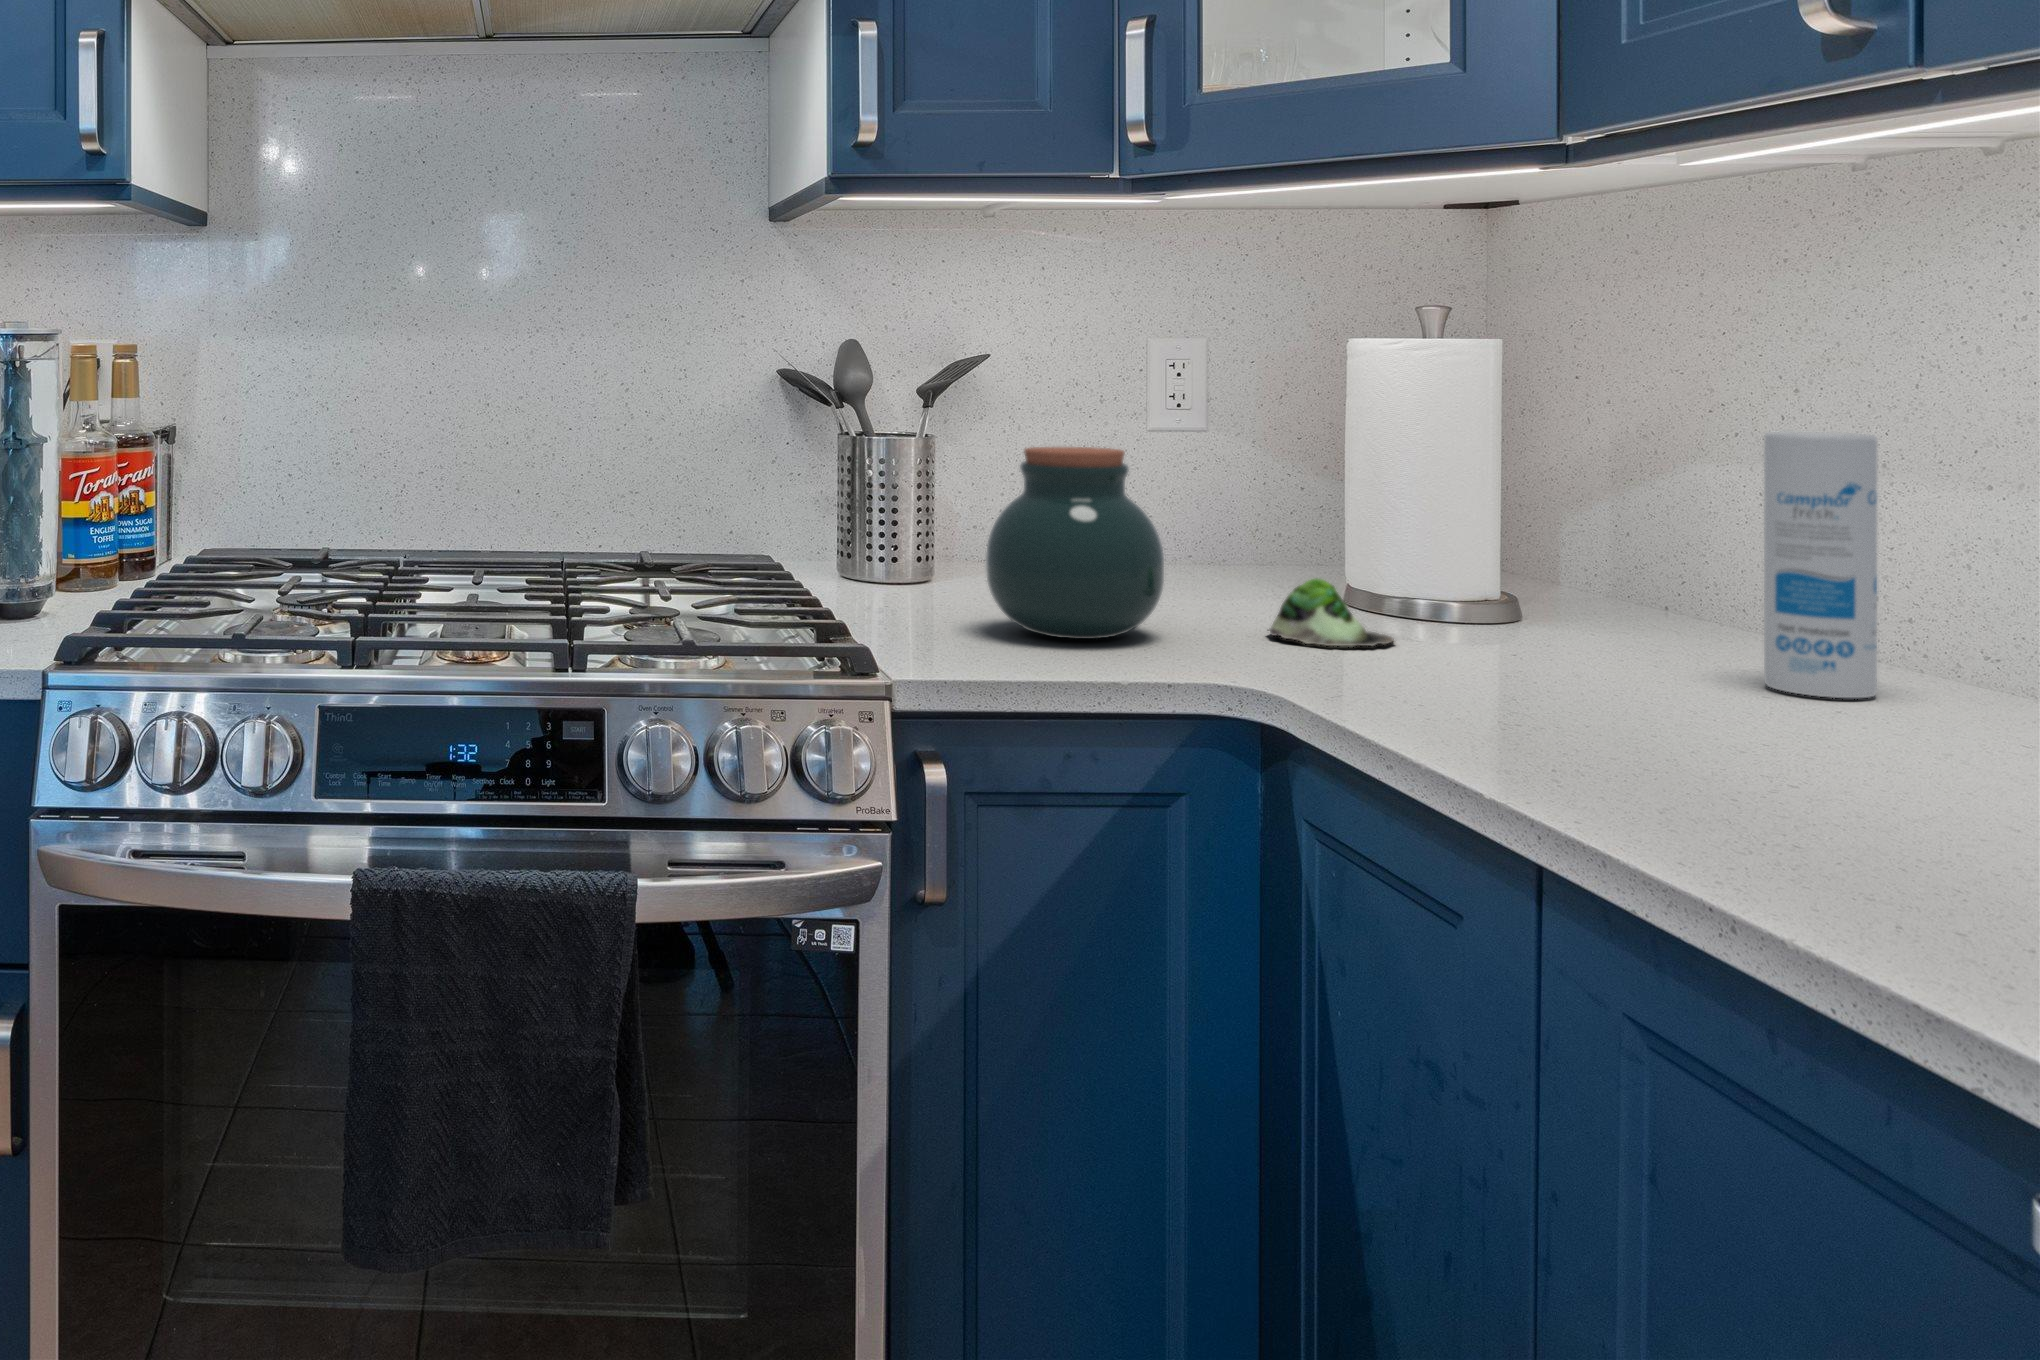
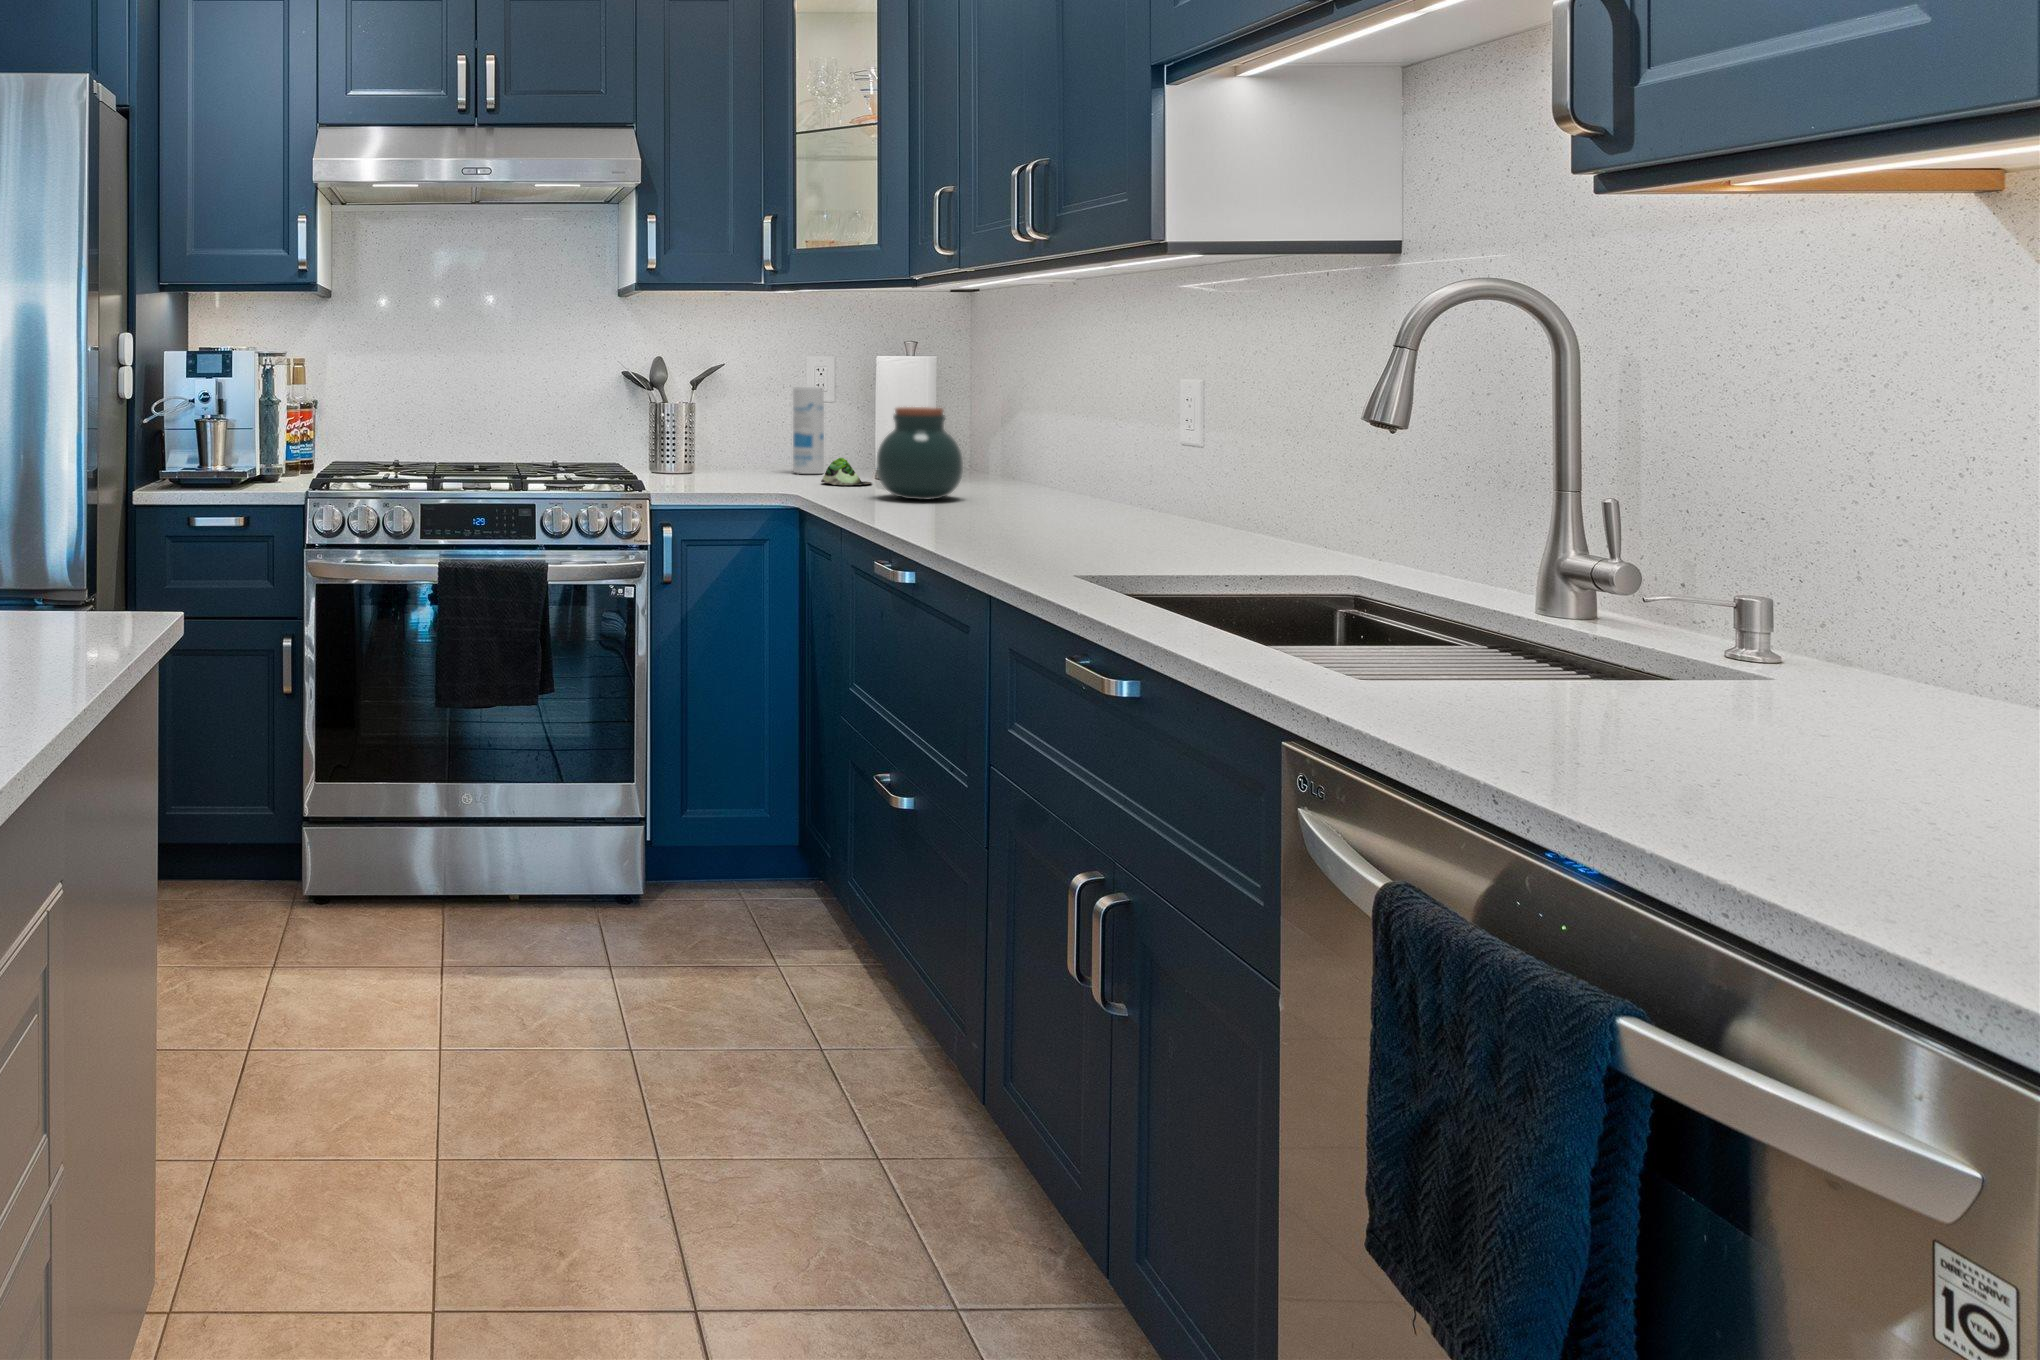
canister: present [1764,431,1877,698] -> present [793,387,824,474]
jar: present [986,447,1164,639] -> present [877,407,963,500]

